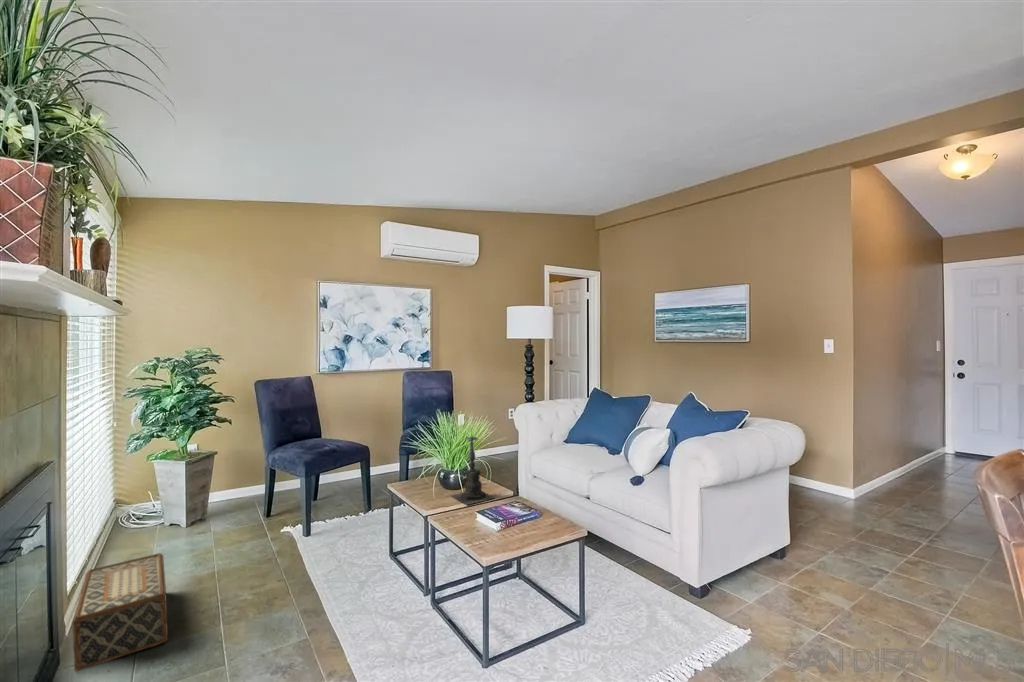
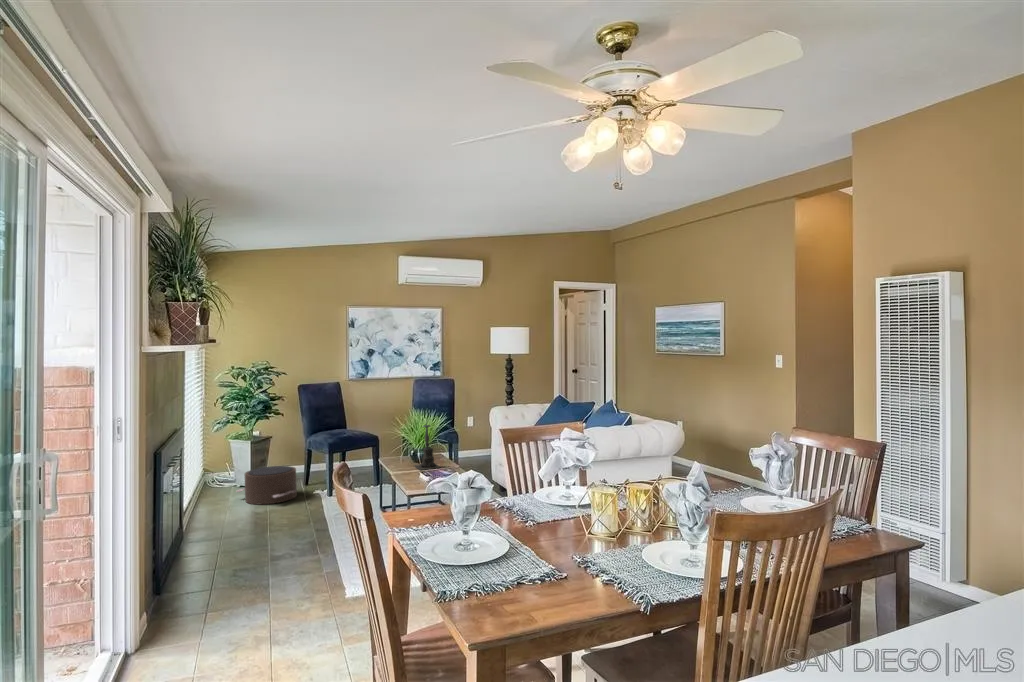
pouf: none [162,494,263,558] -> present [236,466,297,504]
woven basket: present [73,553,168,671] -> none [192,492,239,542]

